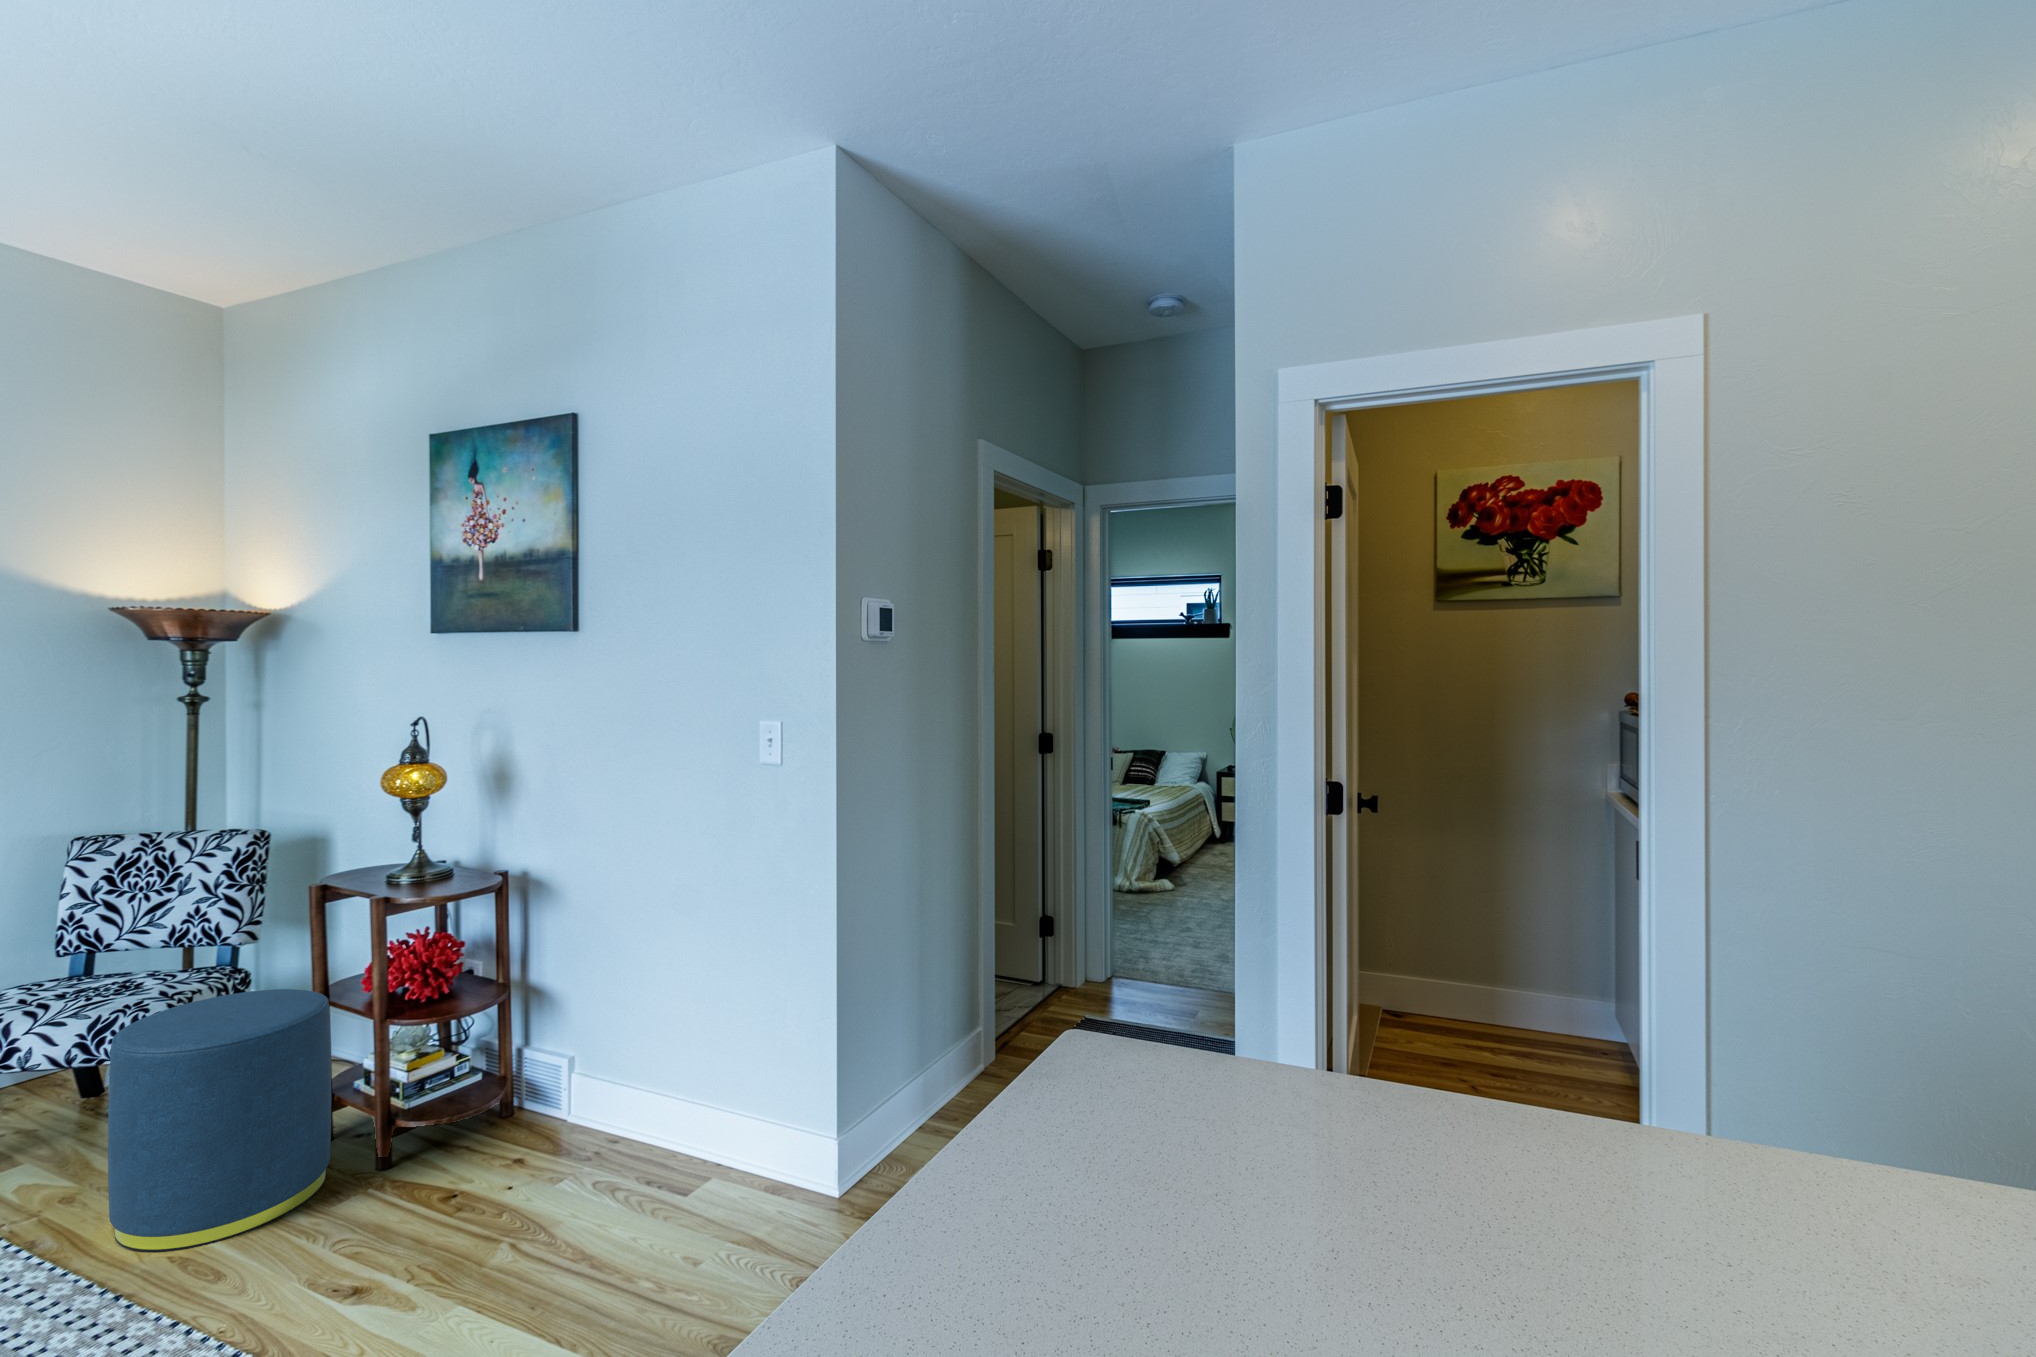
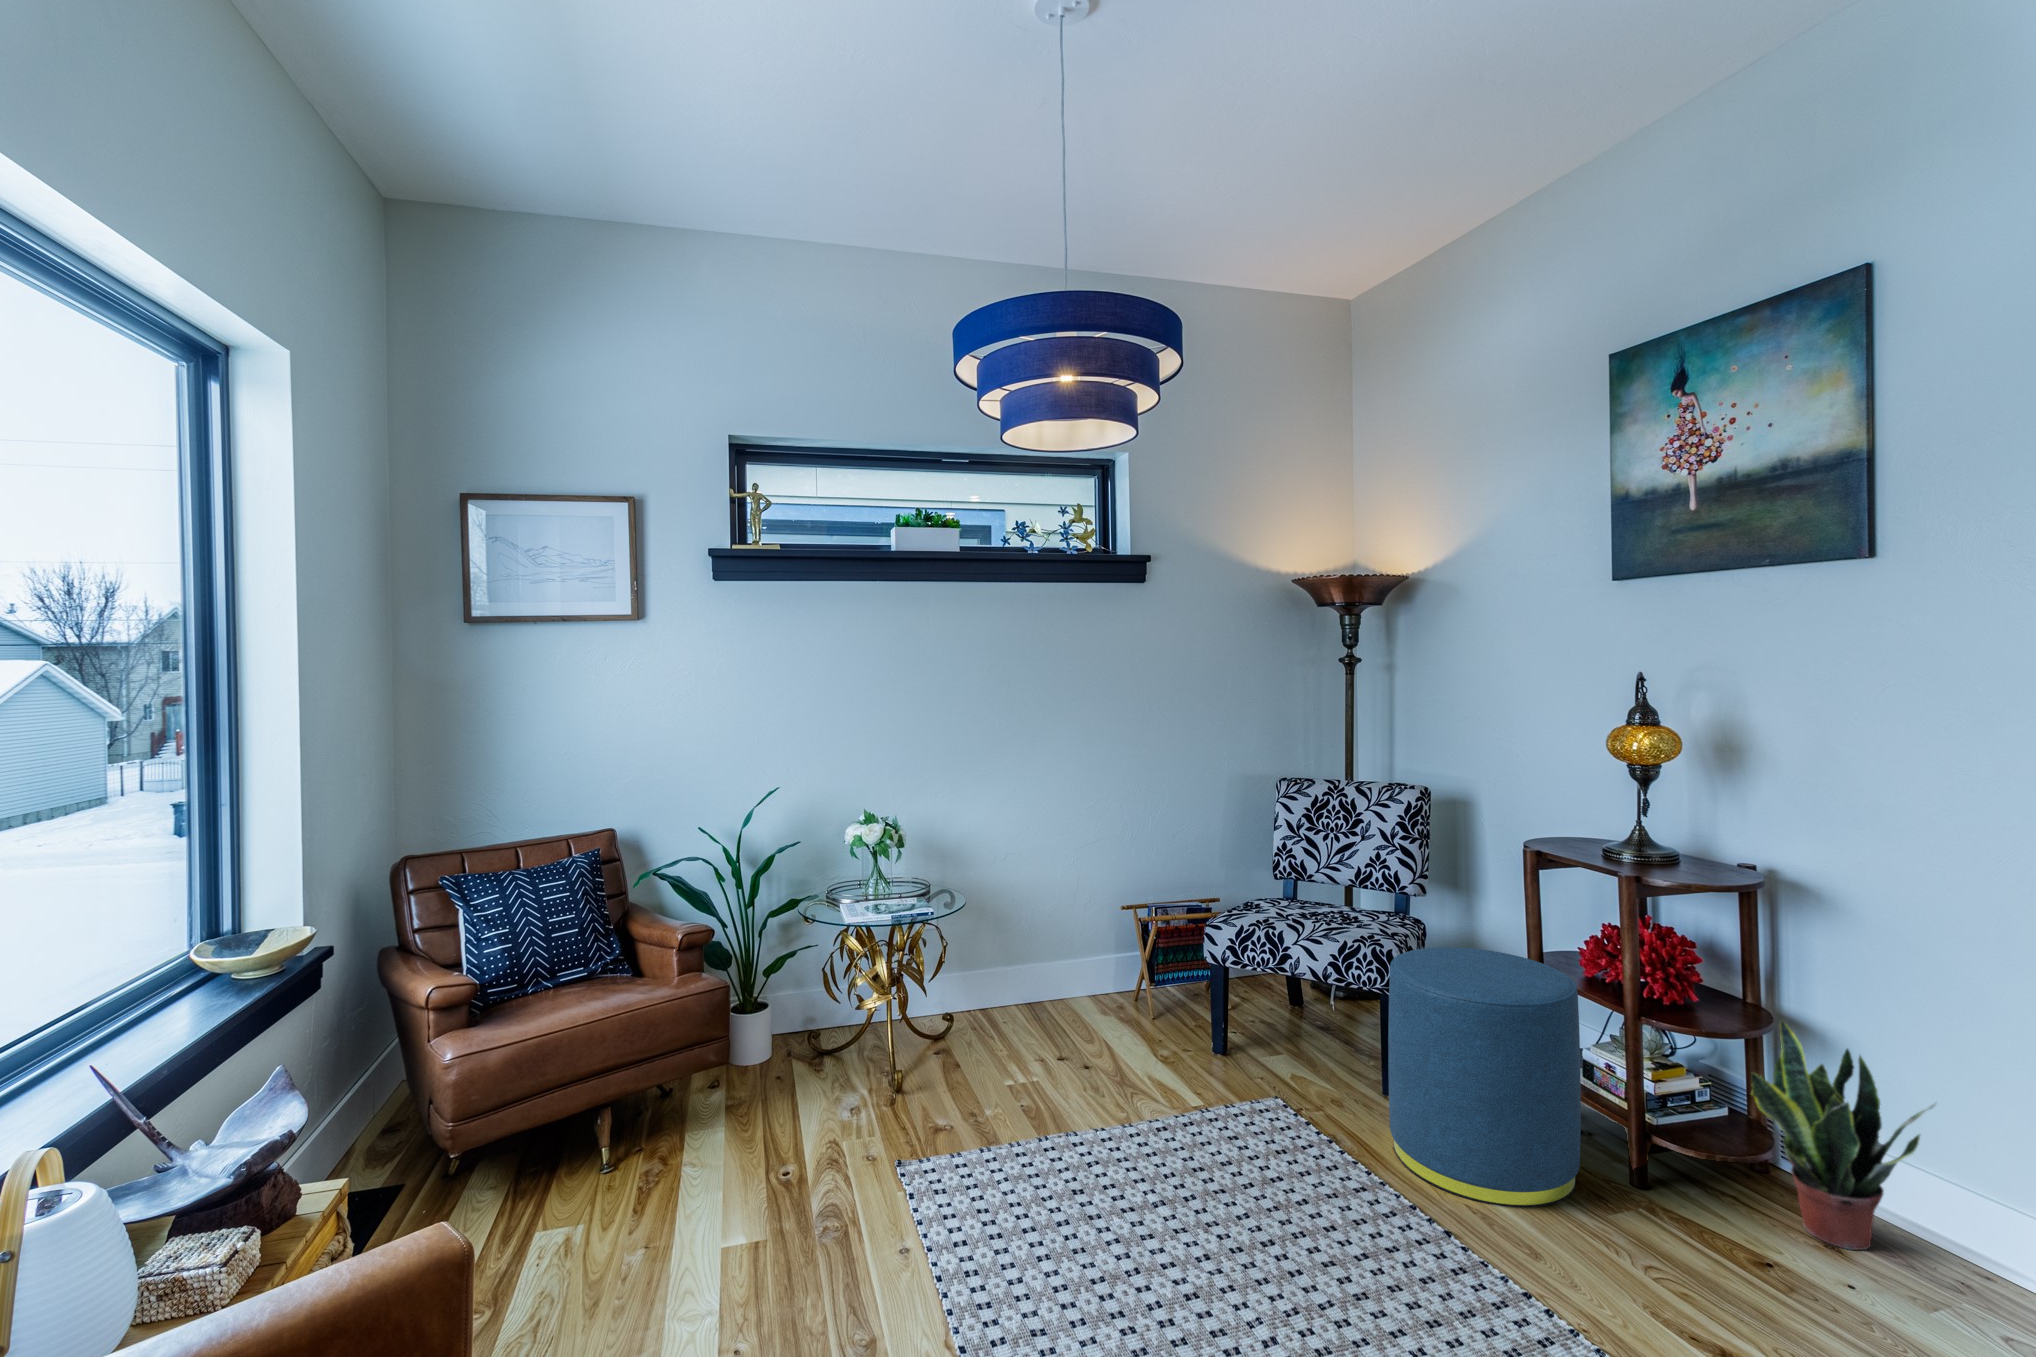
potted plant: none [458,992,594,1157] -> present [1751,1021,1936,1250]

